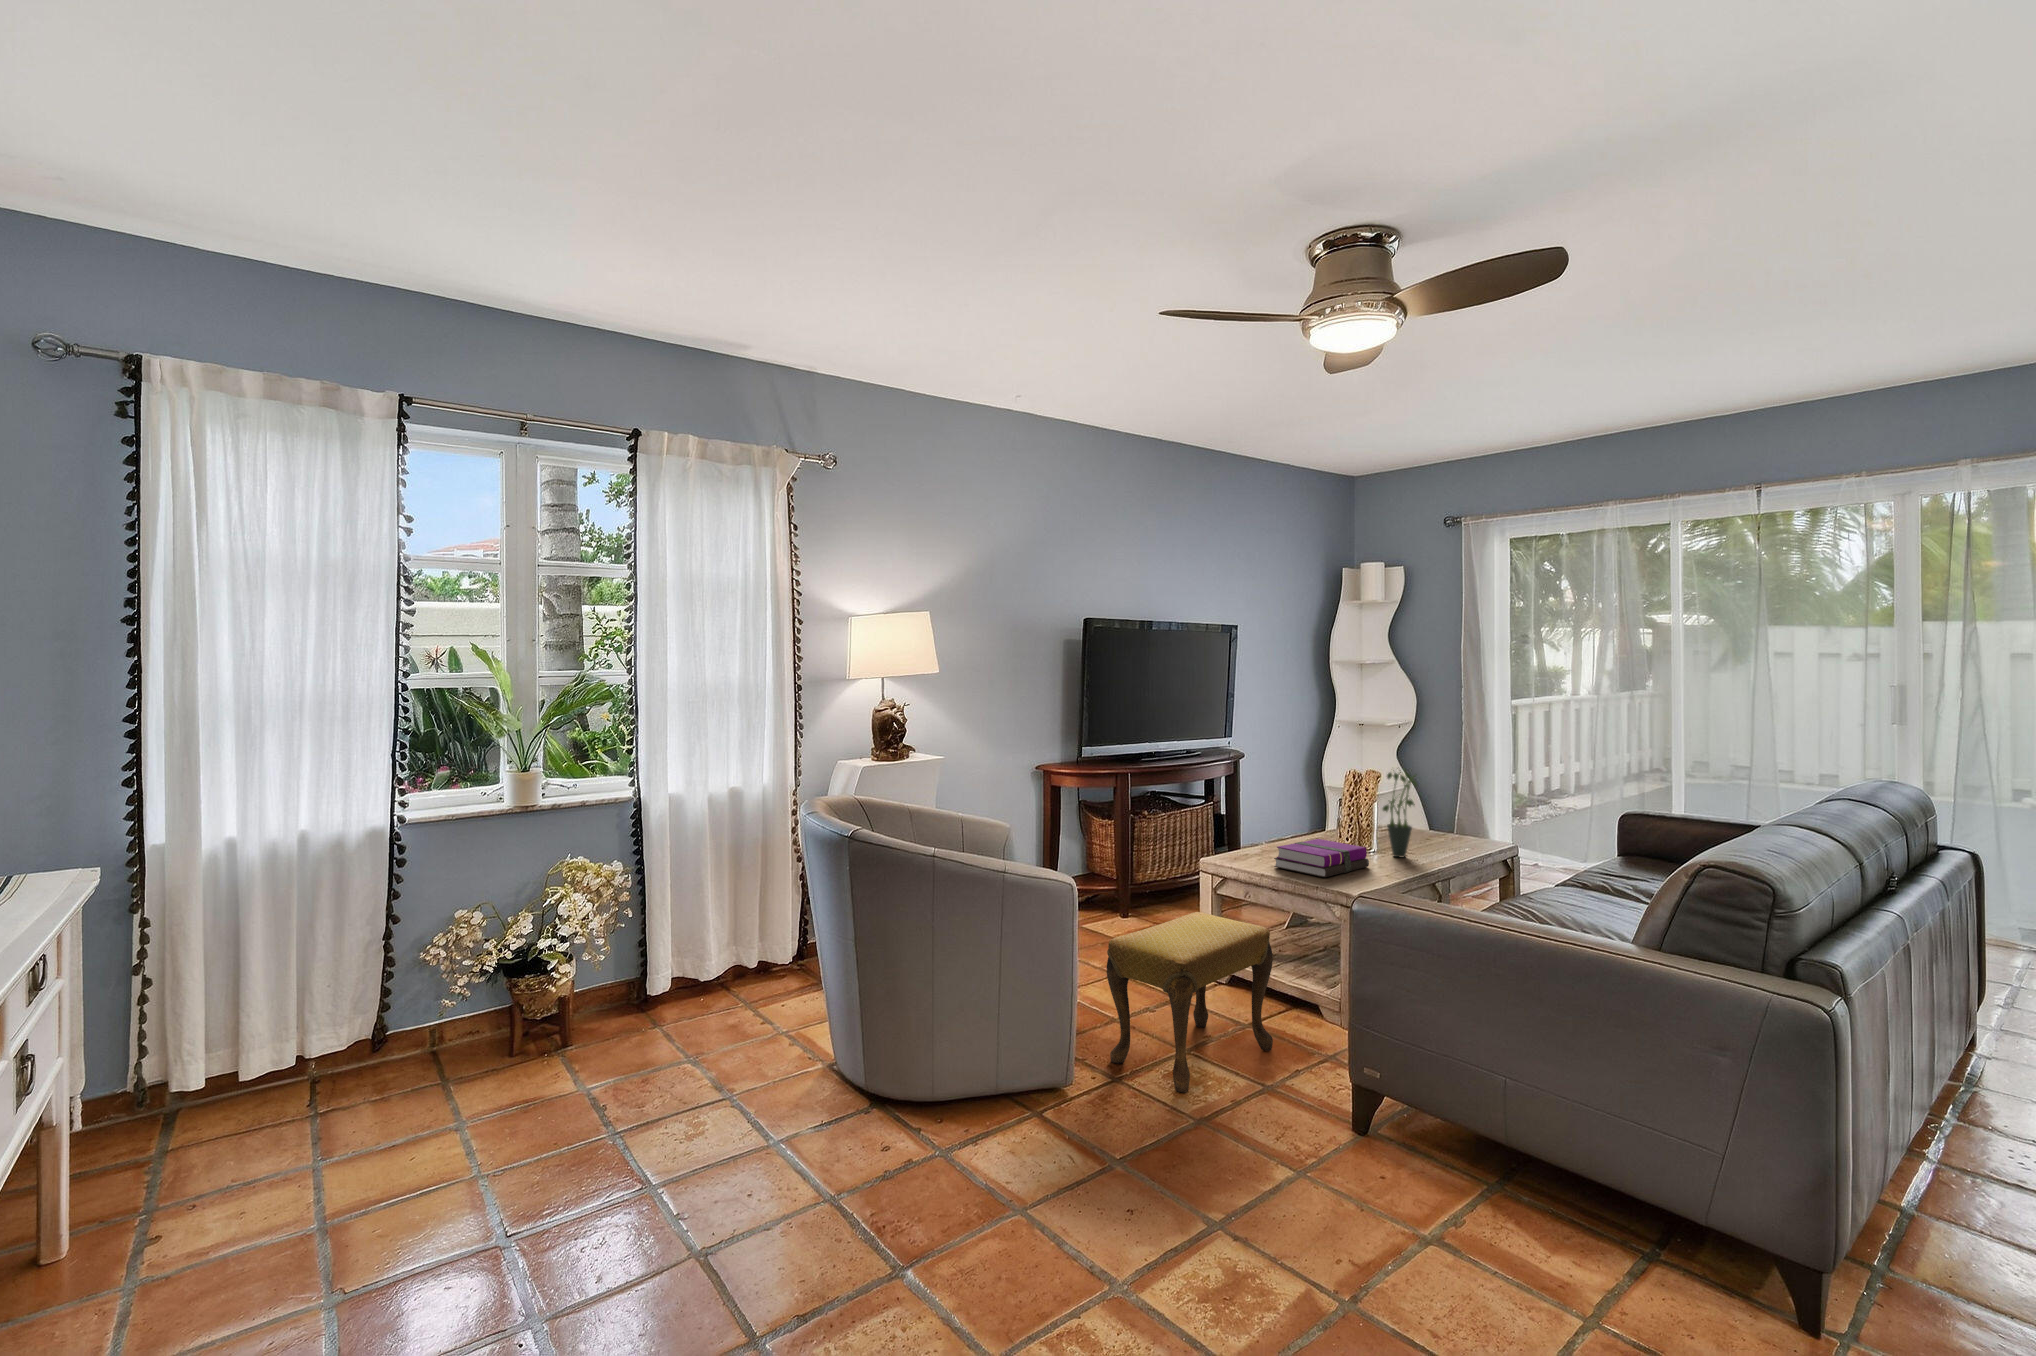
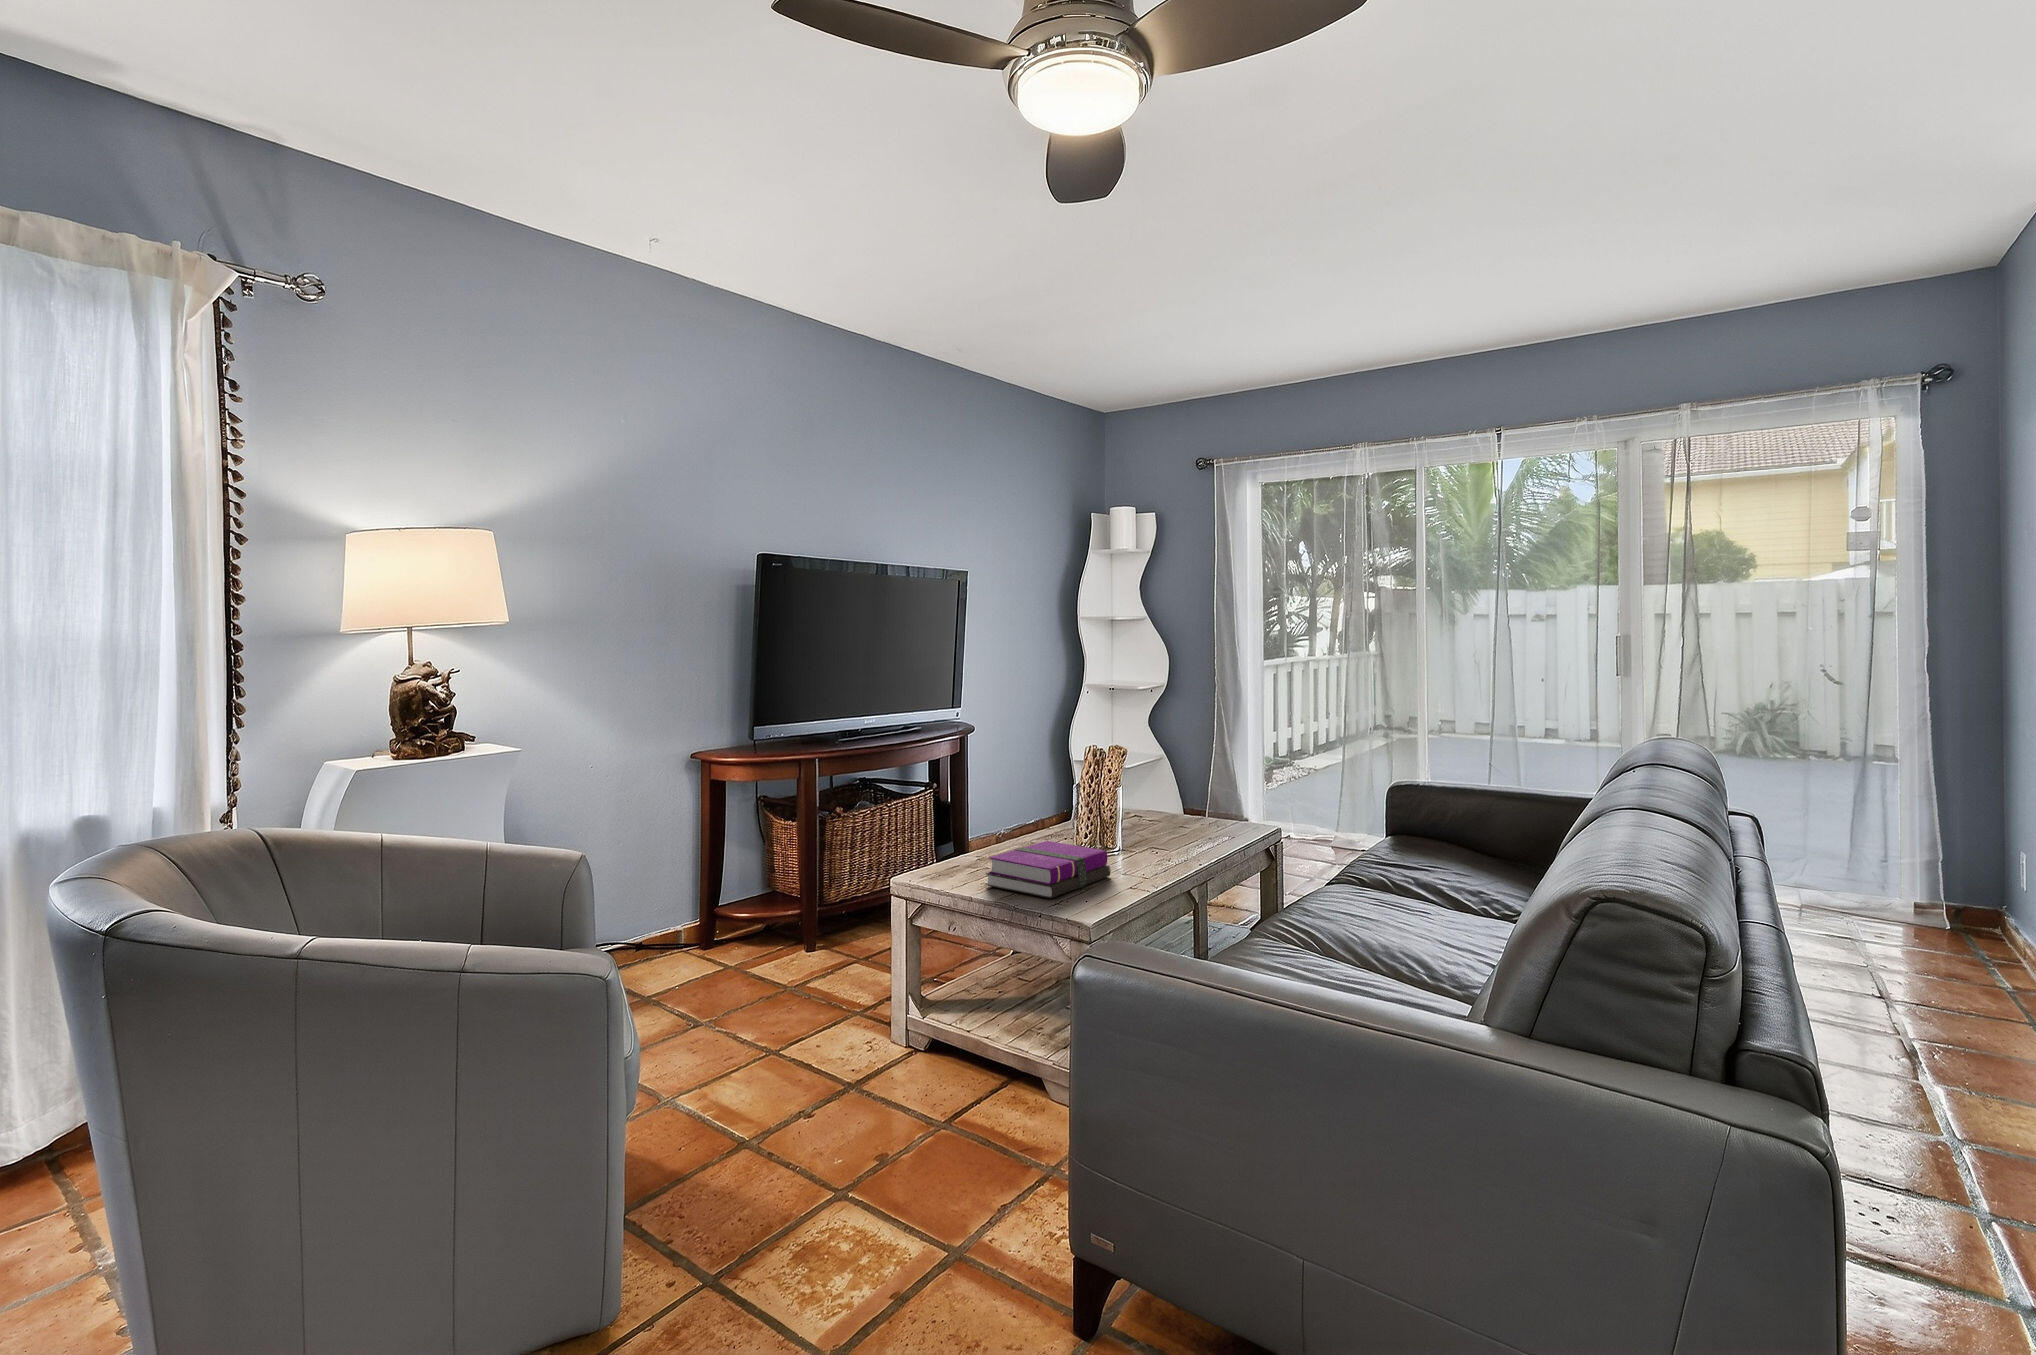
potted plant: present [1383,772,1417,858] -> none [1128,741,1178,859]
footstool: present [1107,912,1273,1092] -> none [707,966,973,1277]

